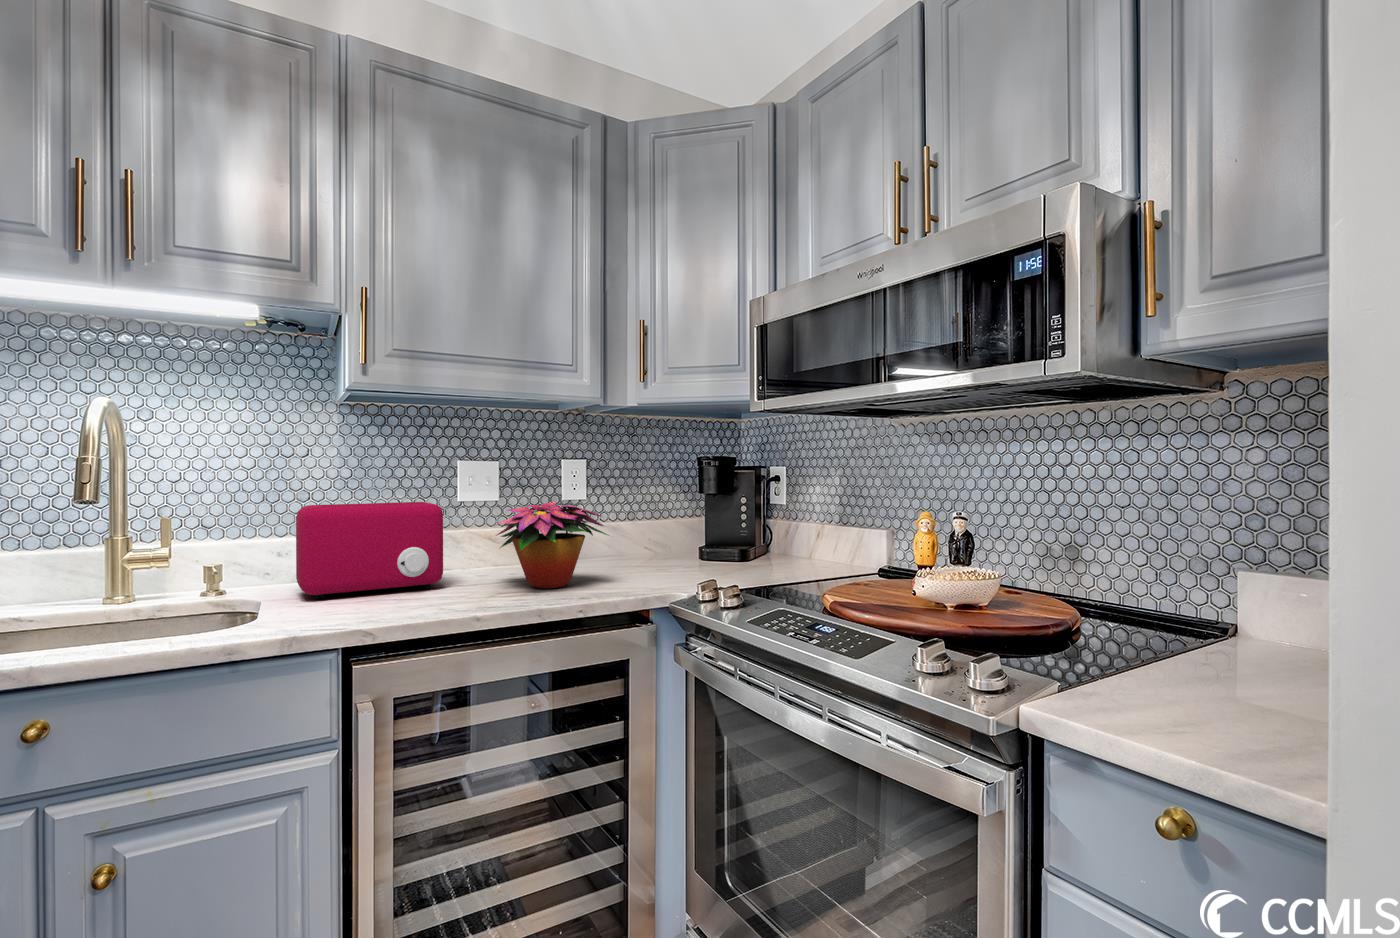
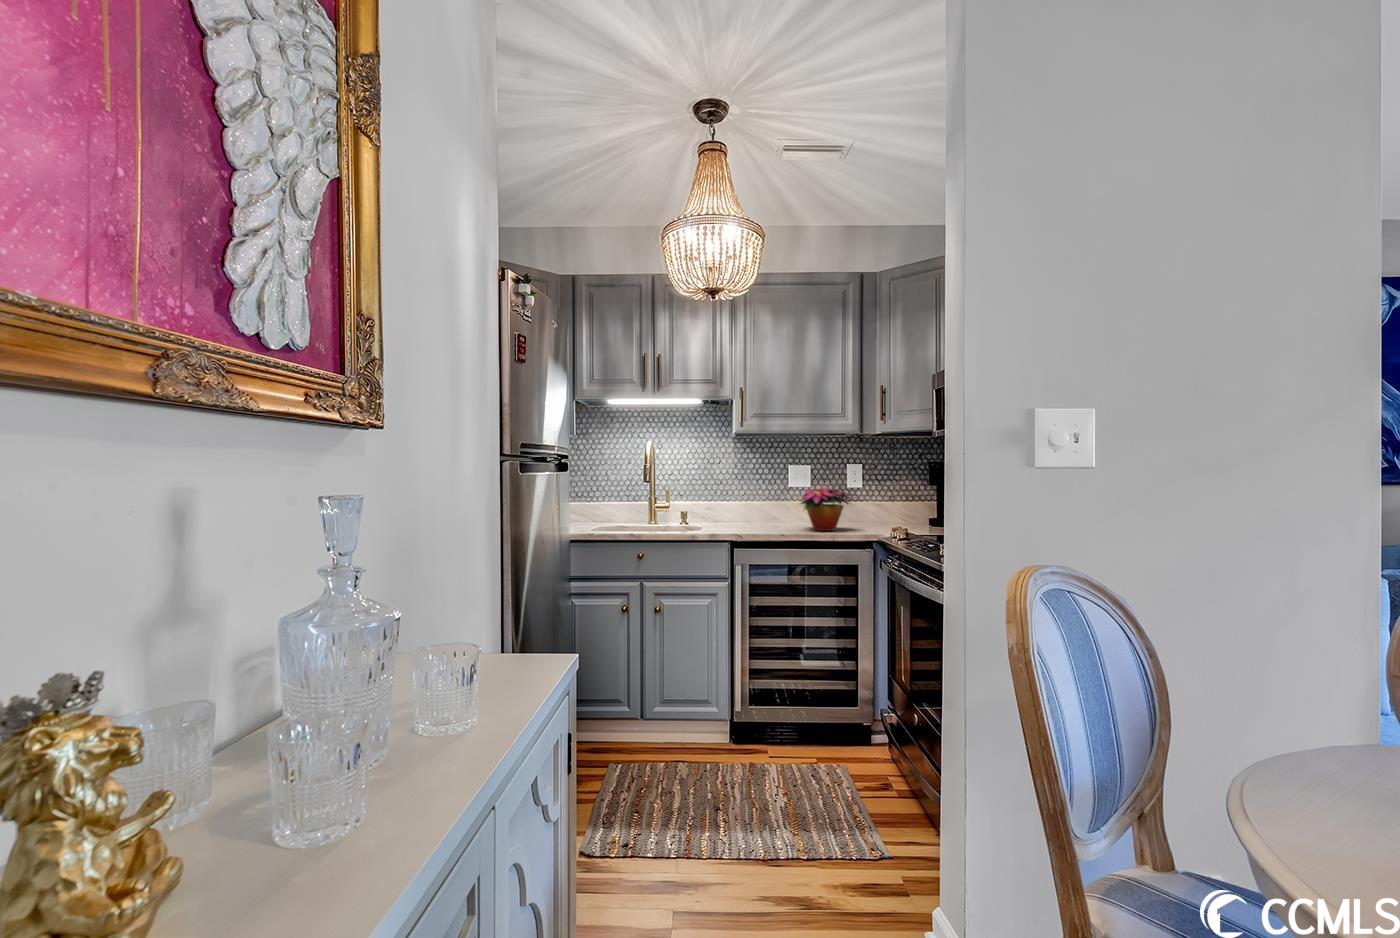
toaster: present [296,502,443,599] -> none [714,486,775,528]

